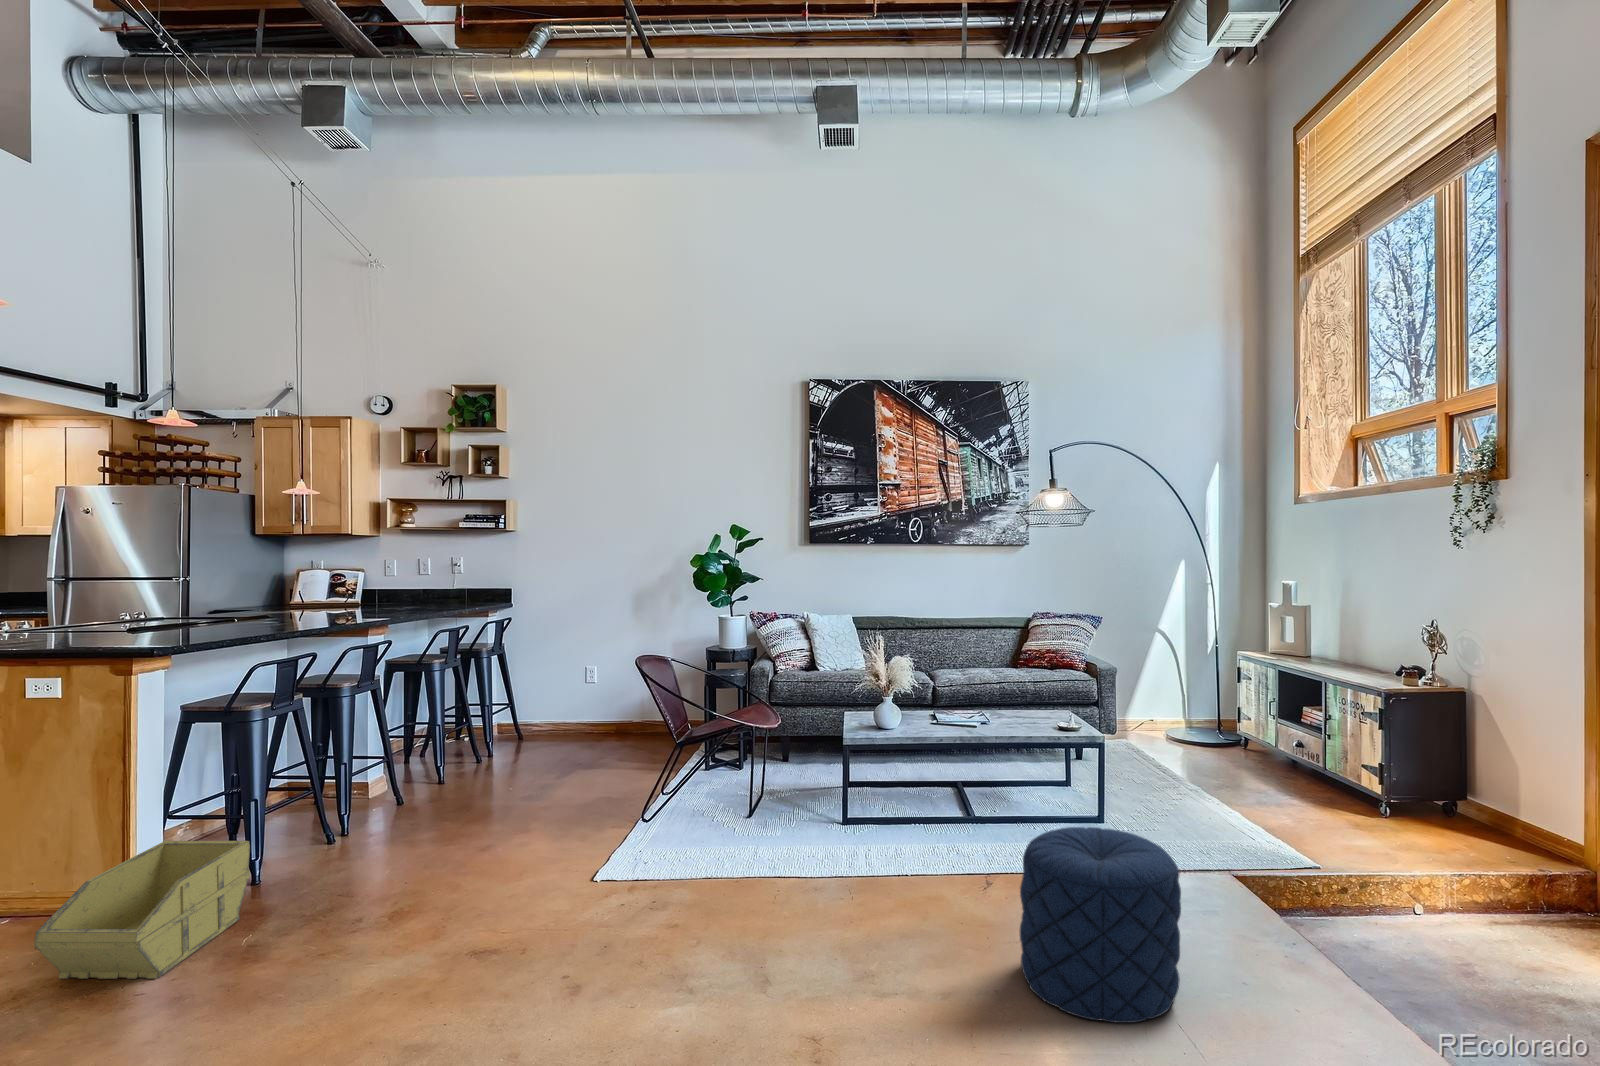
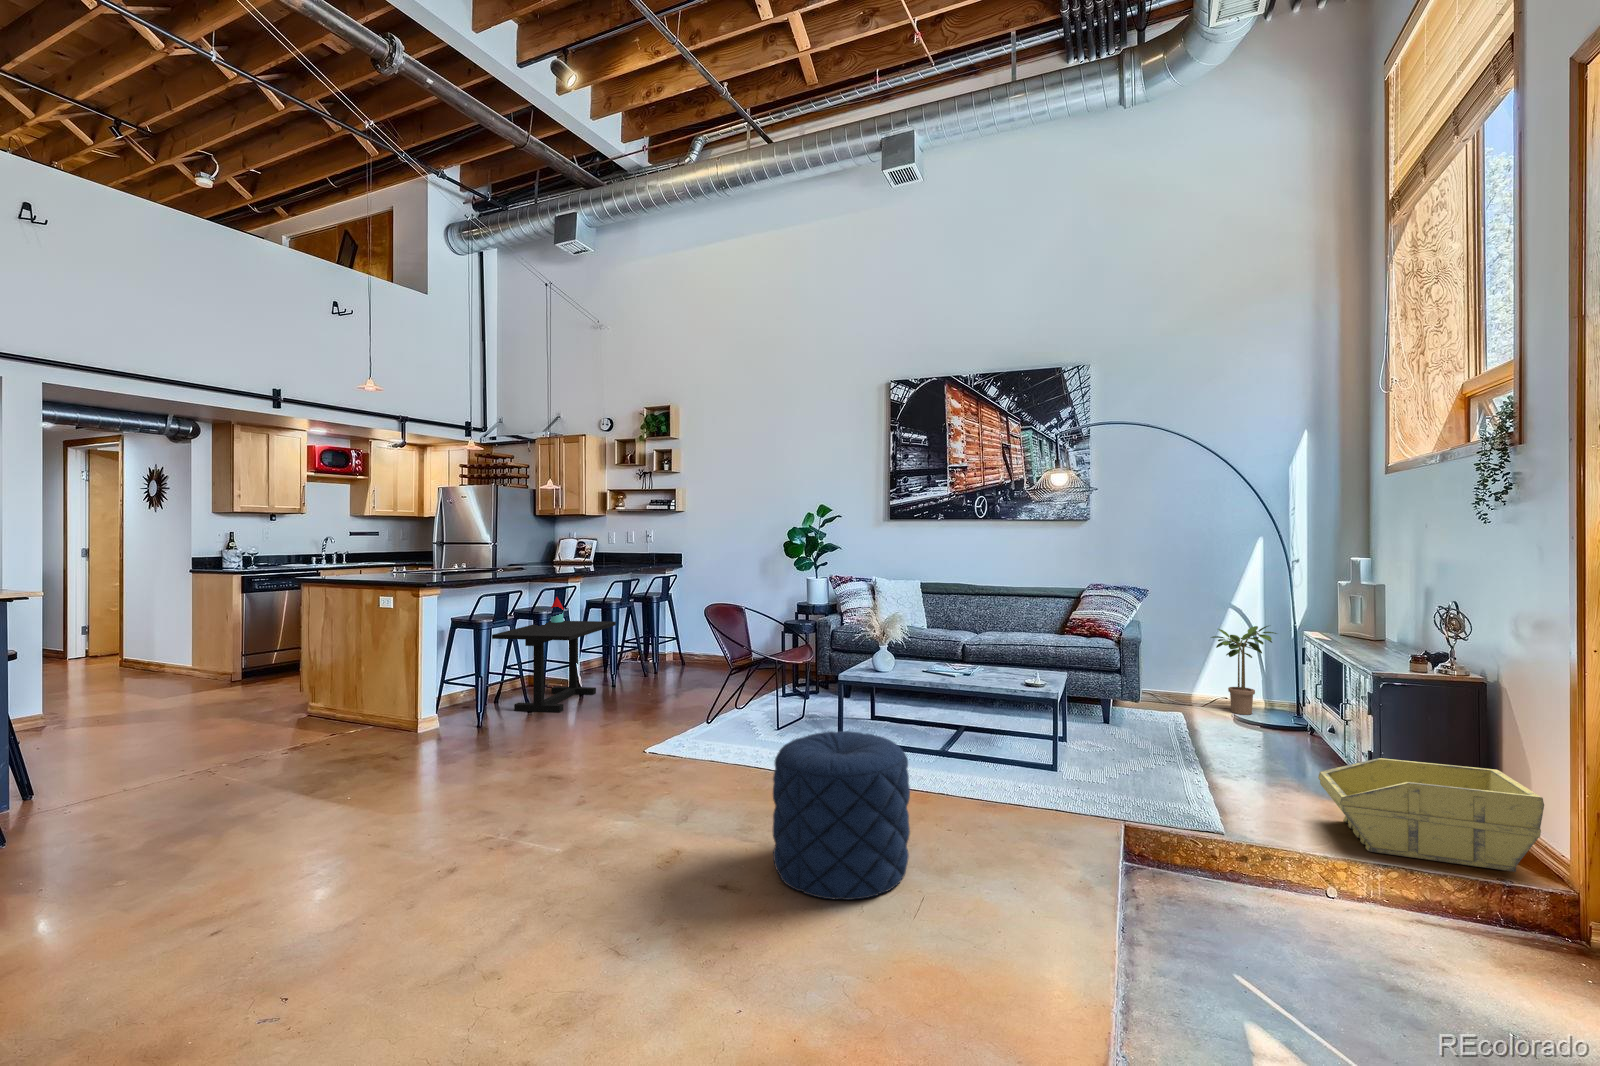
potted plant: none [1151,649,1206,738] -> present [1211,626,1277,715]
side table: none [356,667,492,844] -> present [492,597,616,712]
storage bin: present [34,841,250,979] -> present [1318,758,1544,872]

